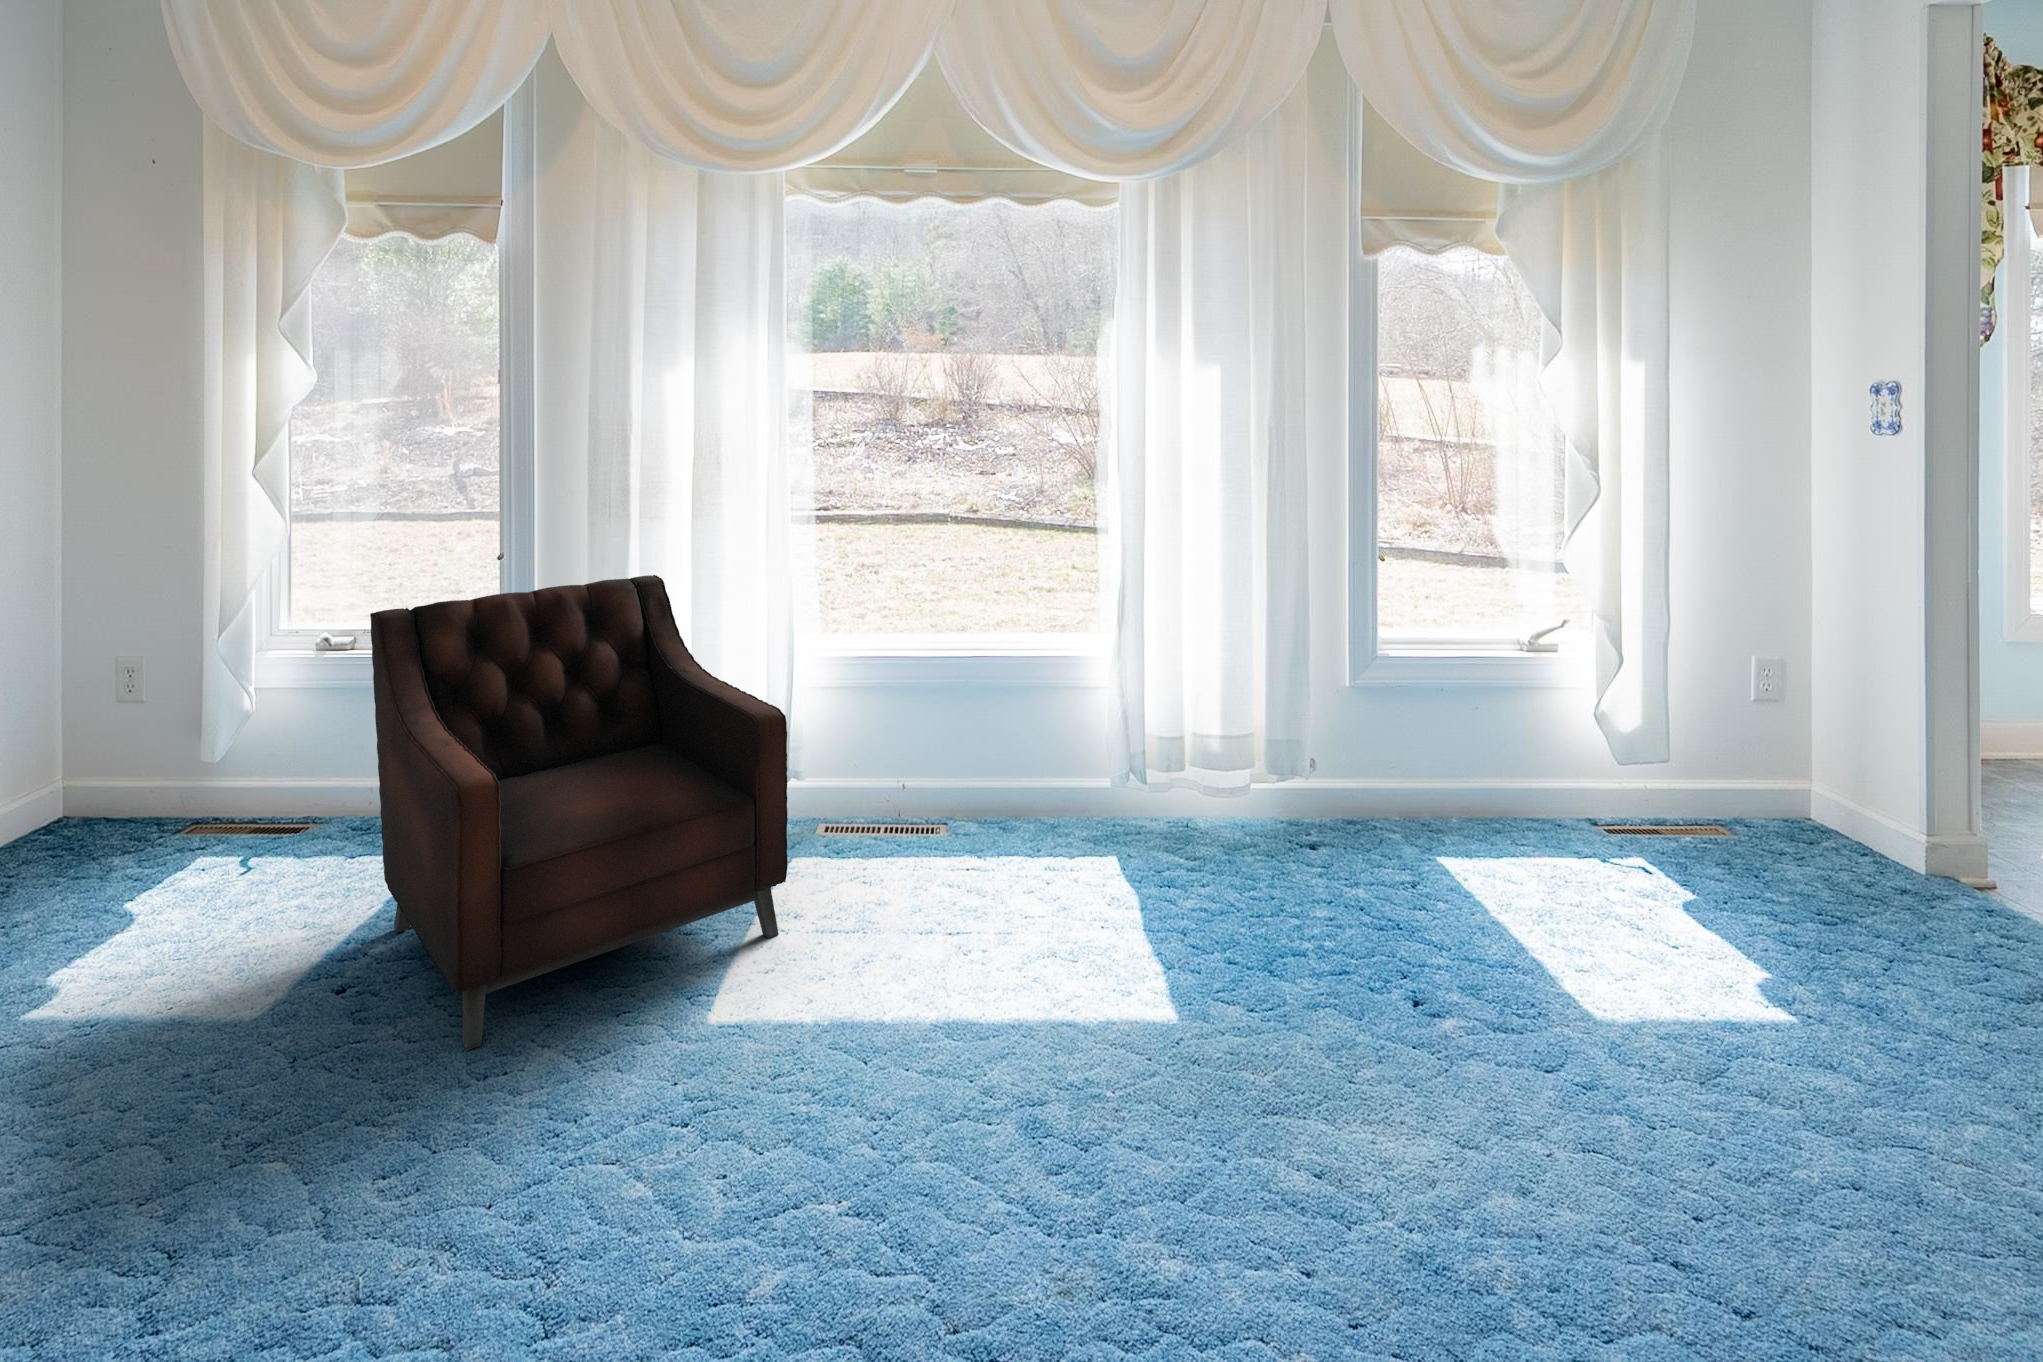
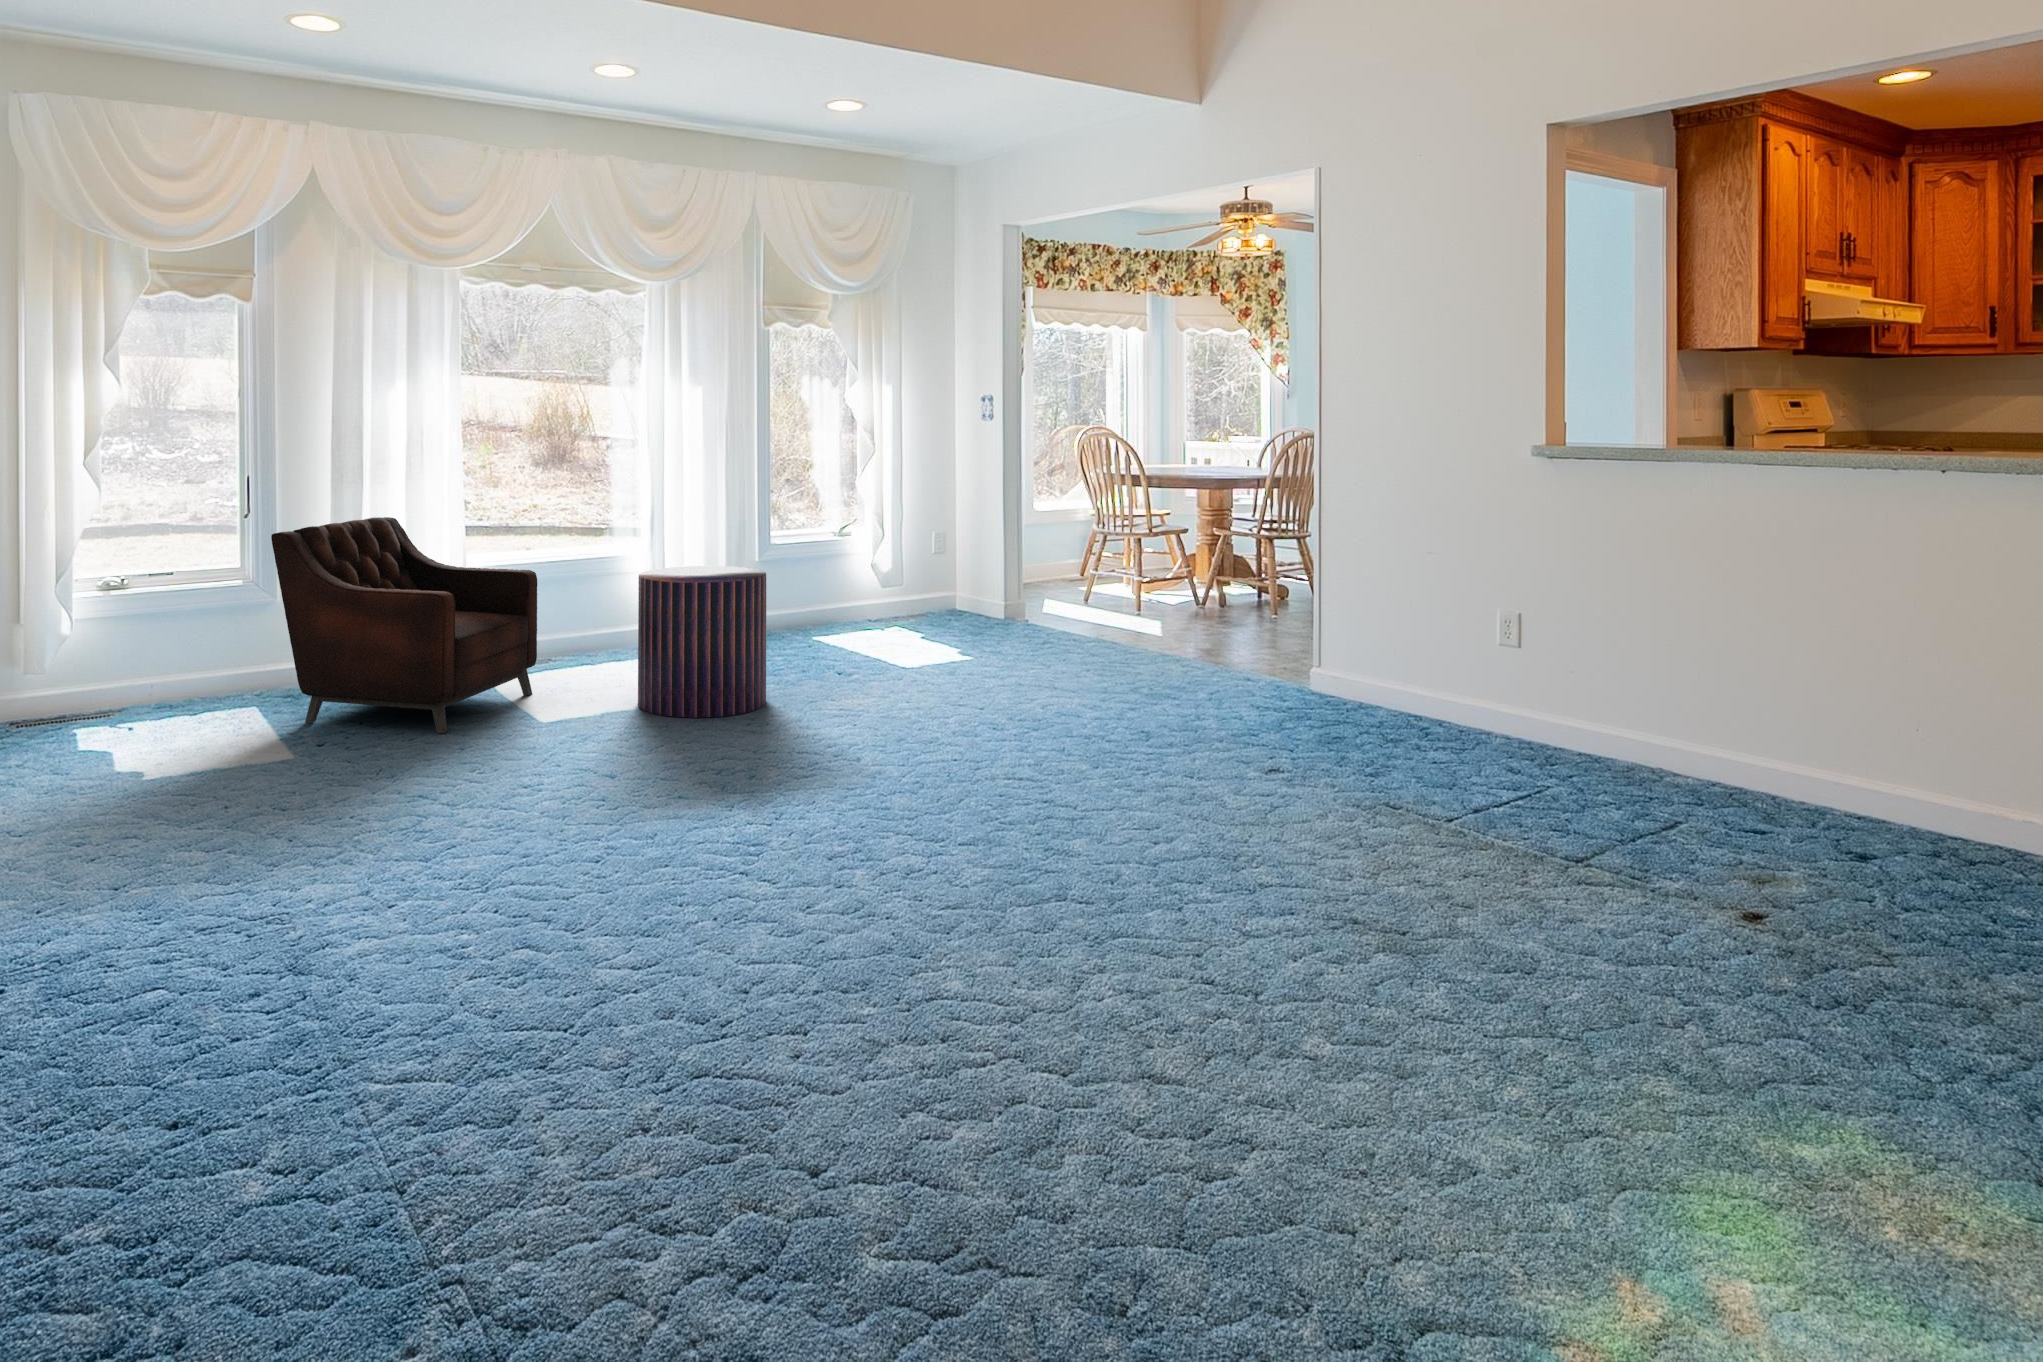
pouf: none [863,752,1148,1189] -> present [638,566,766,718]

